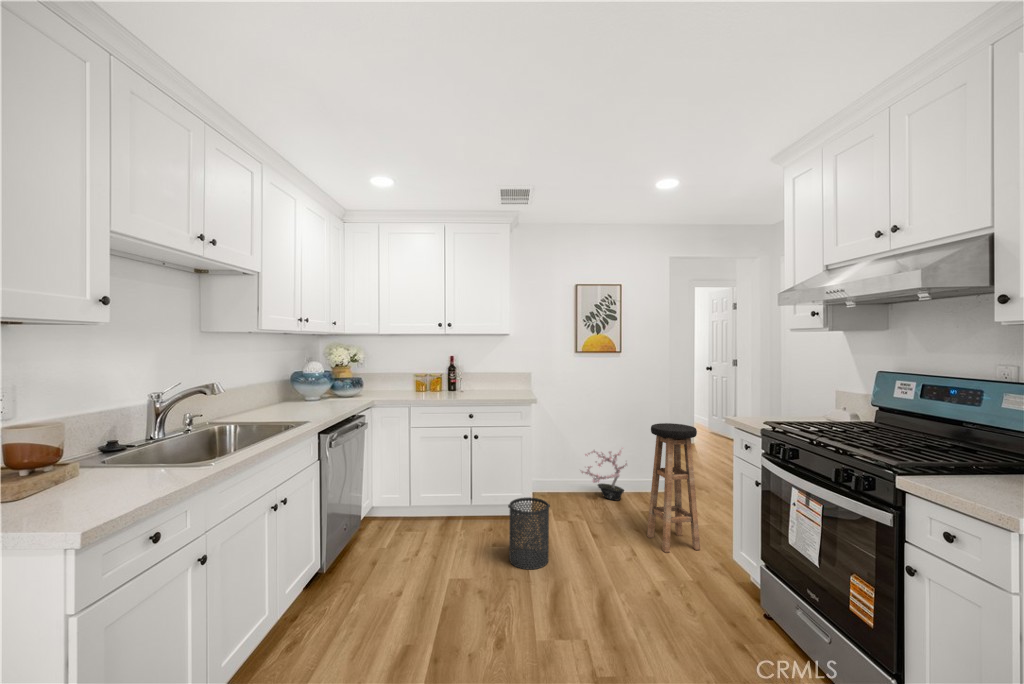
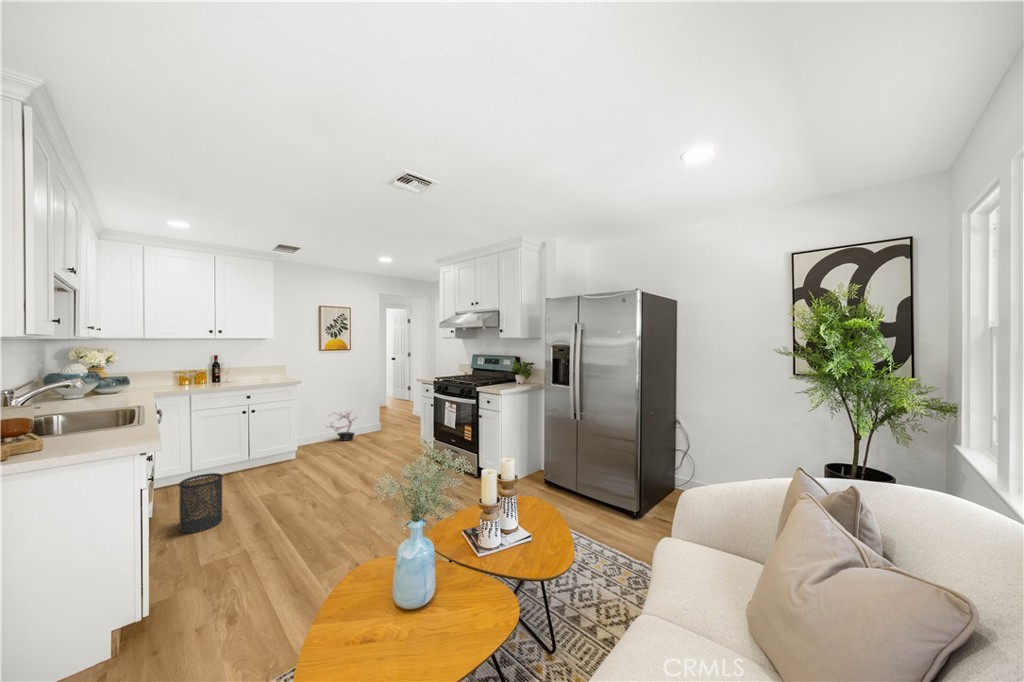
bar stool: present [647,423,700,553] -> none [375,387,404,454]
trash can: present [508,497,550,569] -> present [178,473,223,533]

